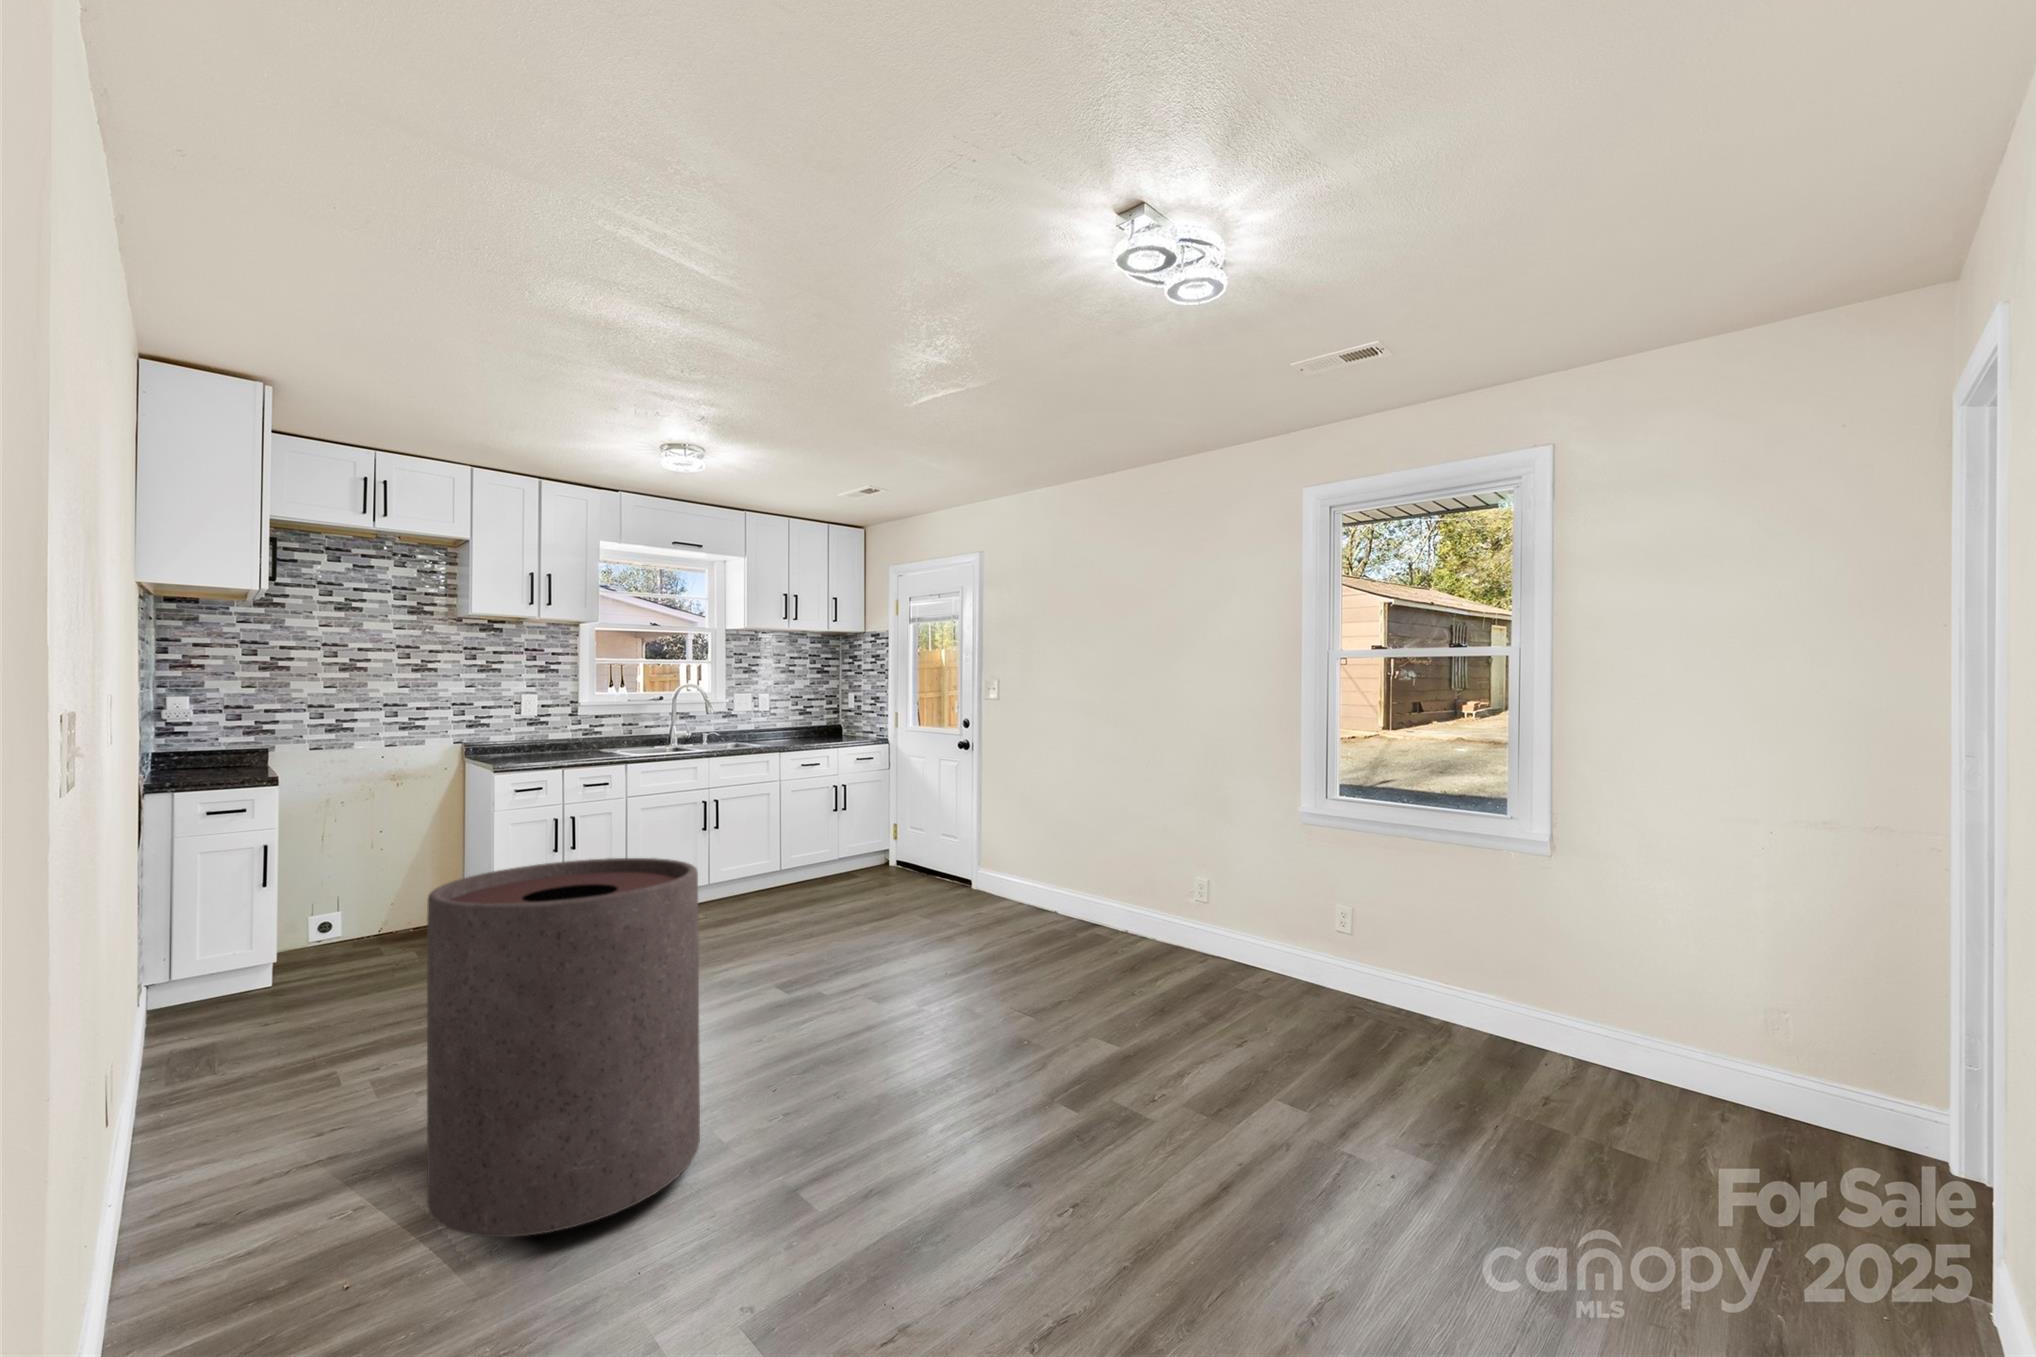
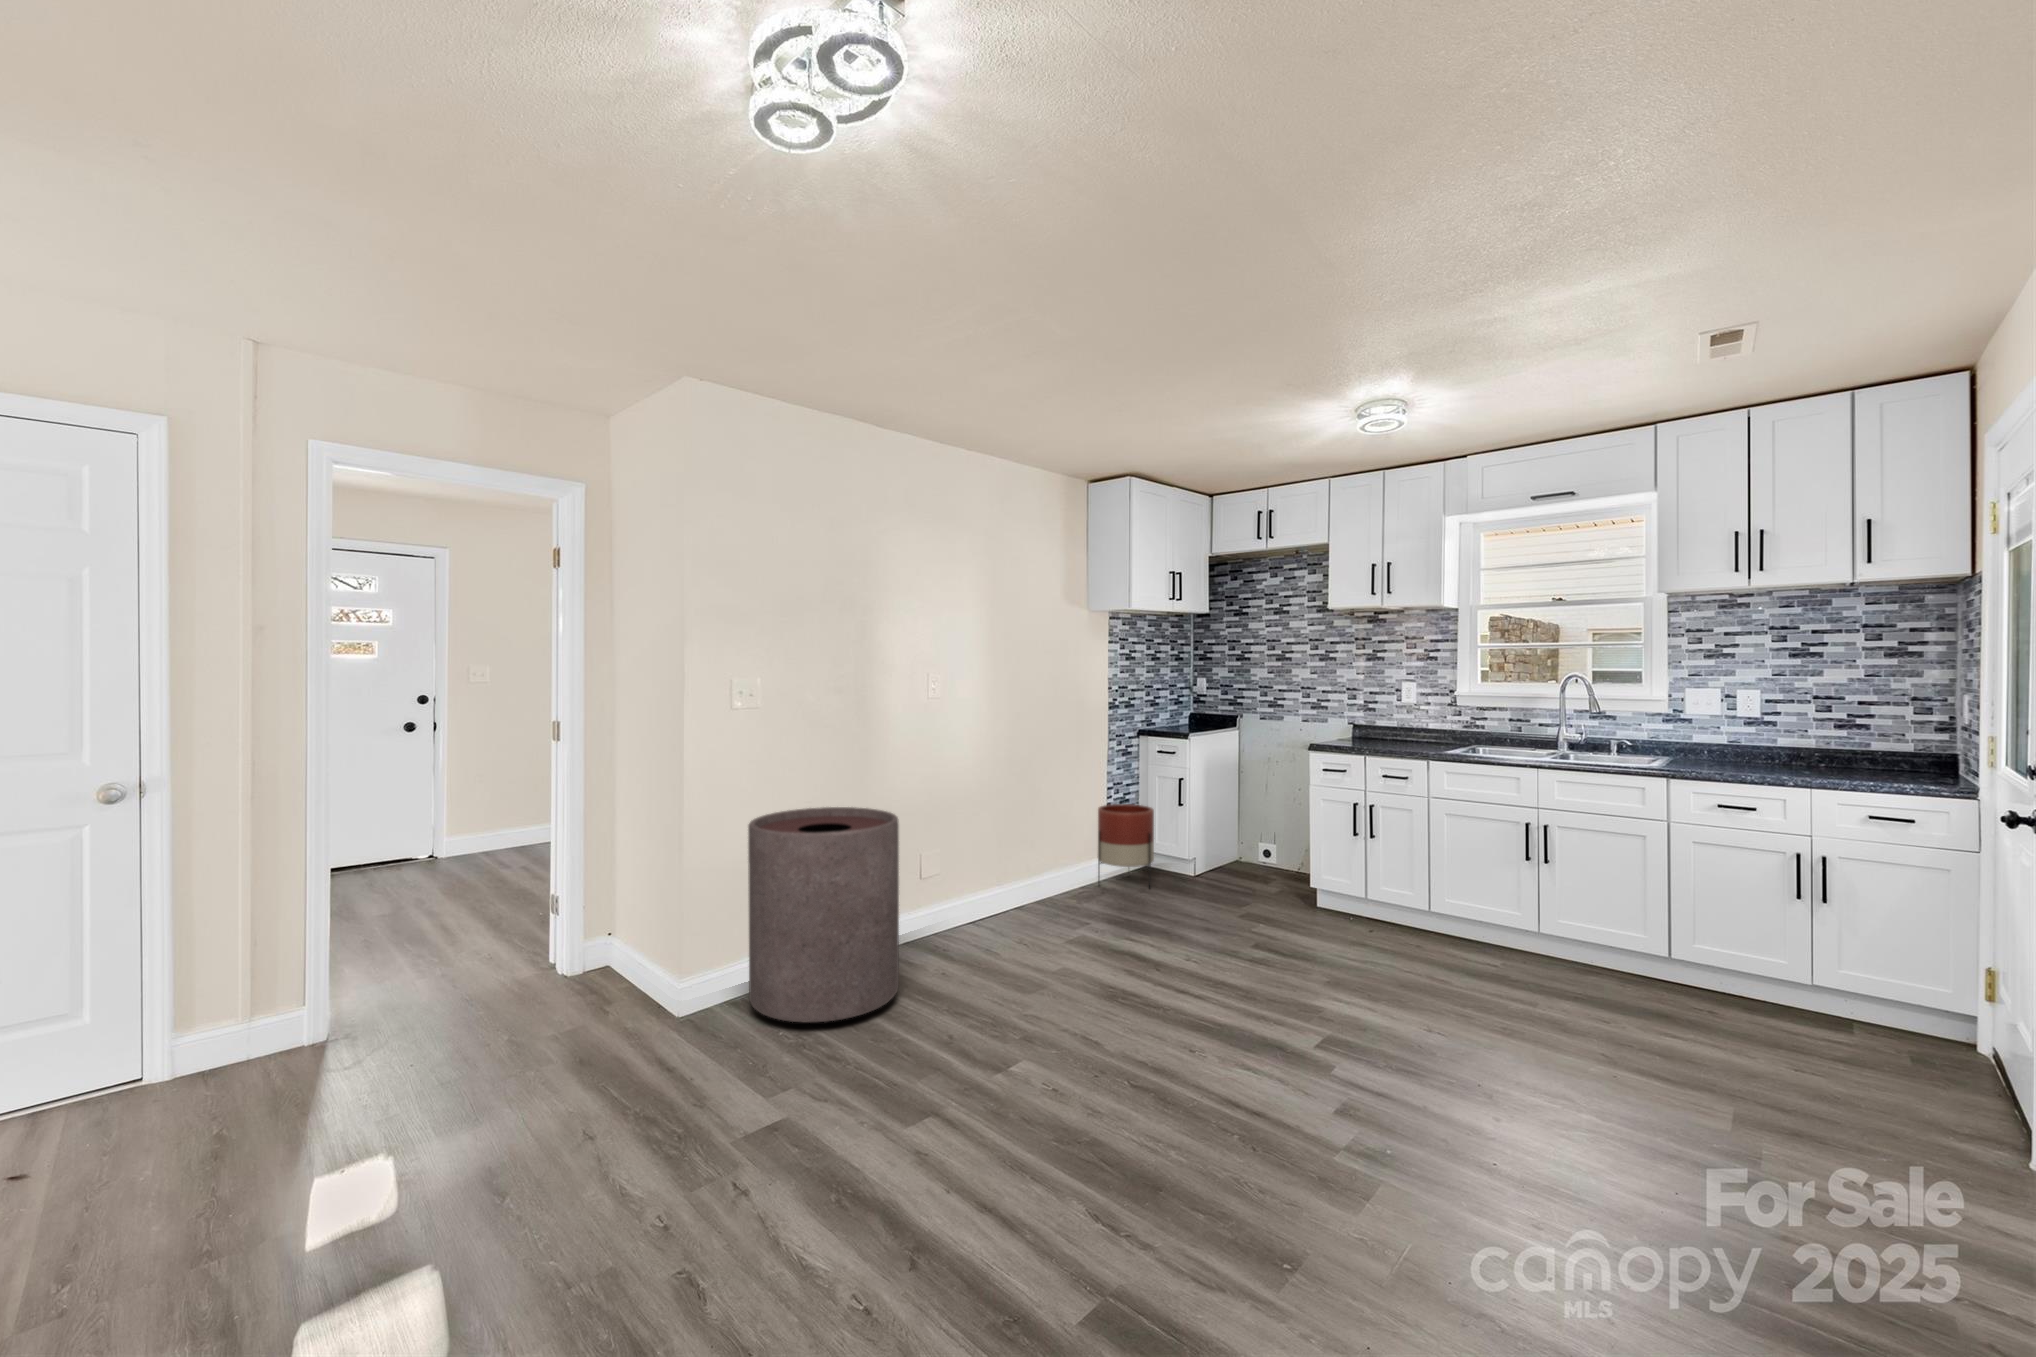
planter: none [225,877,339,1018] -> present [1097,804,1154,887]

